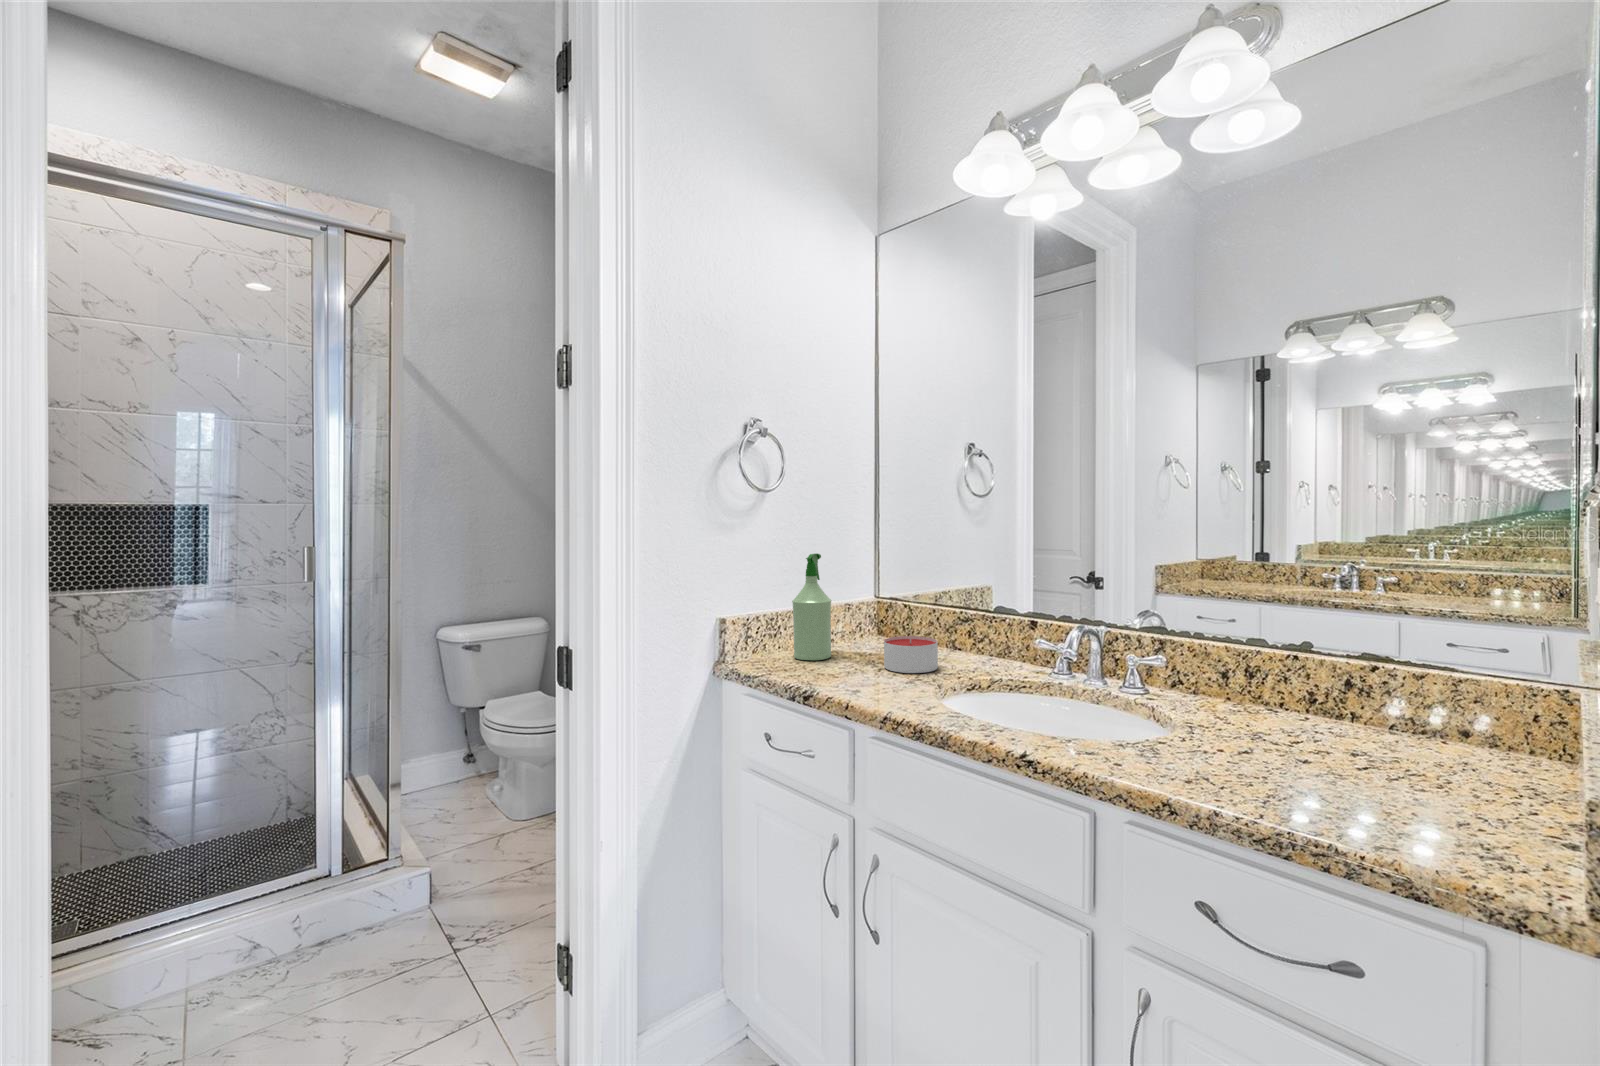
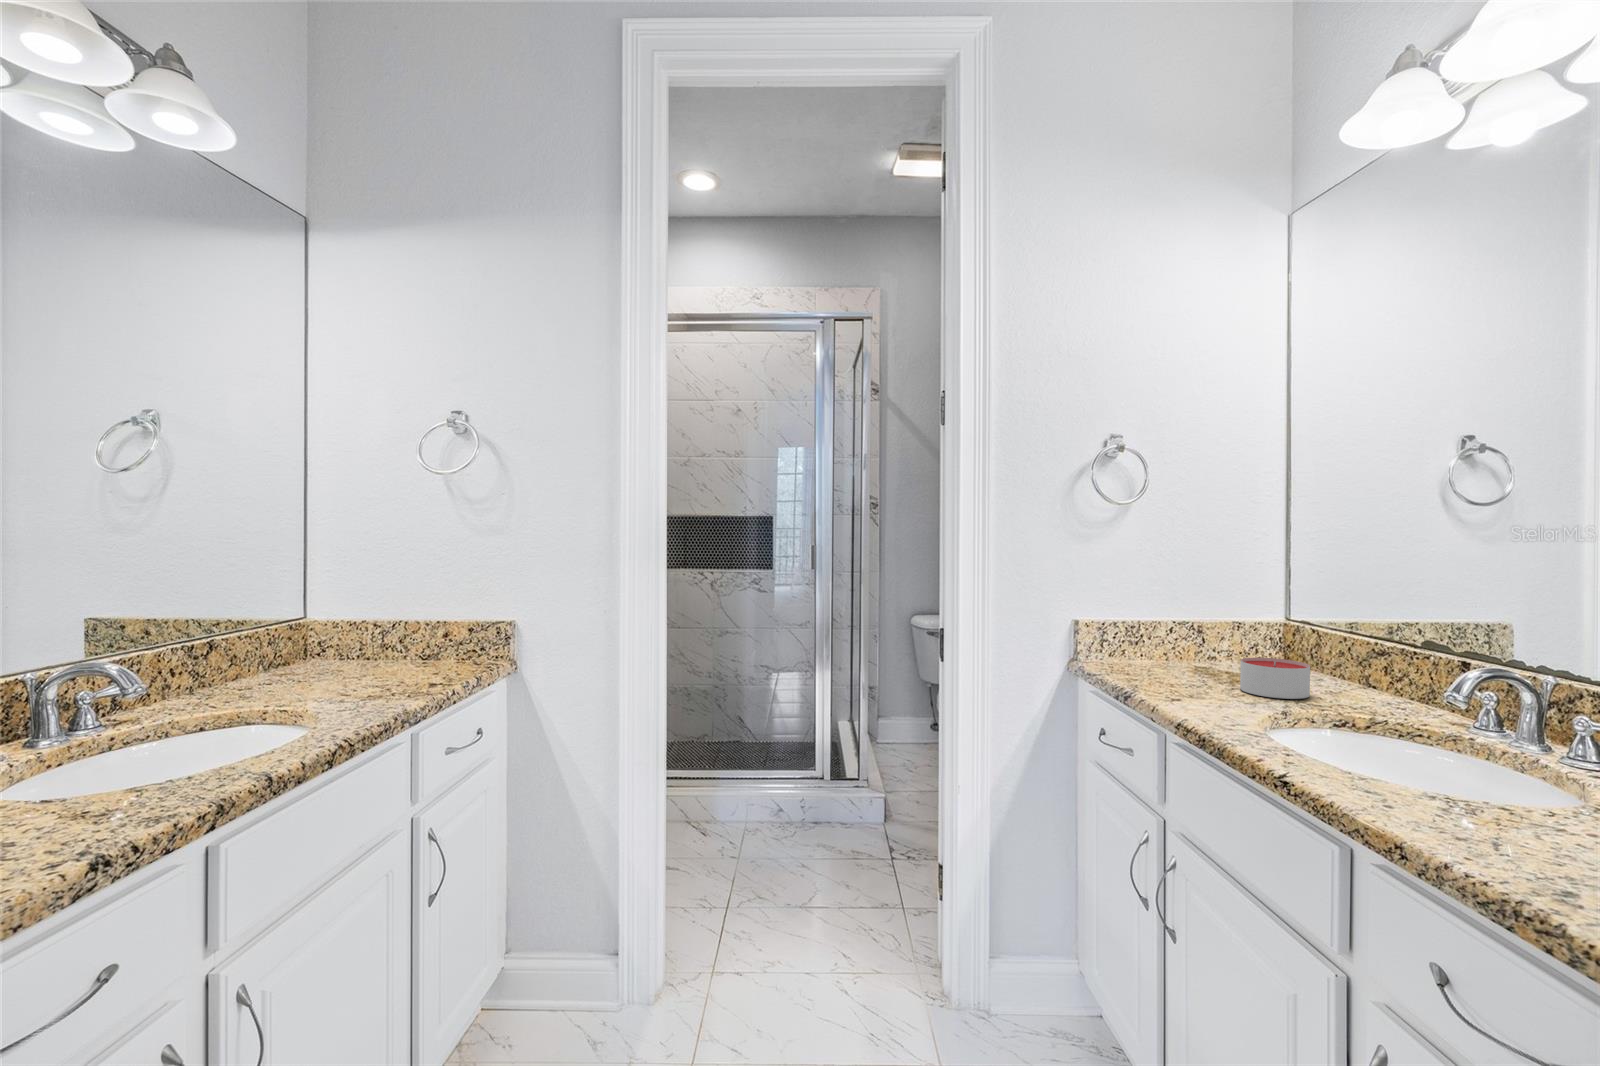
spray bottle: present [792,553,831,660] -> none [1151,562,1196,672]

